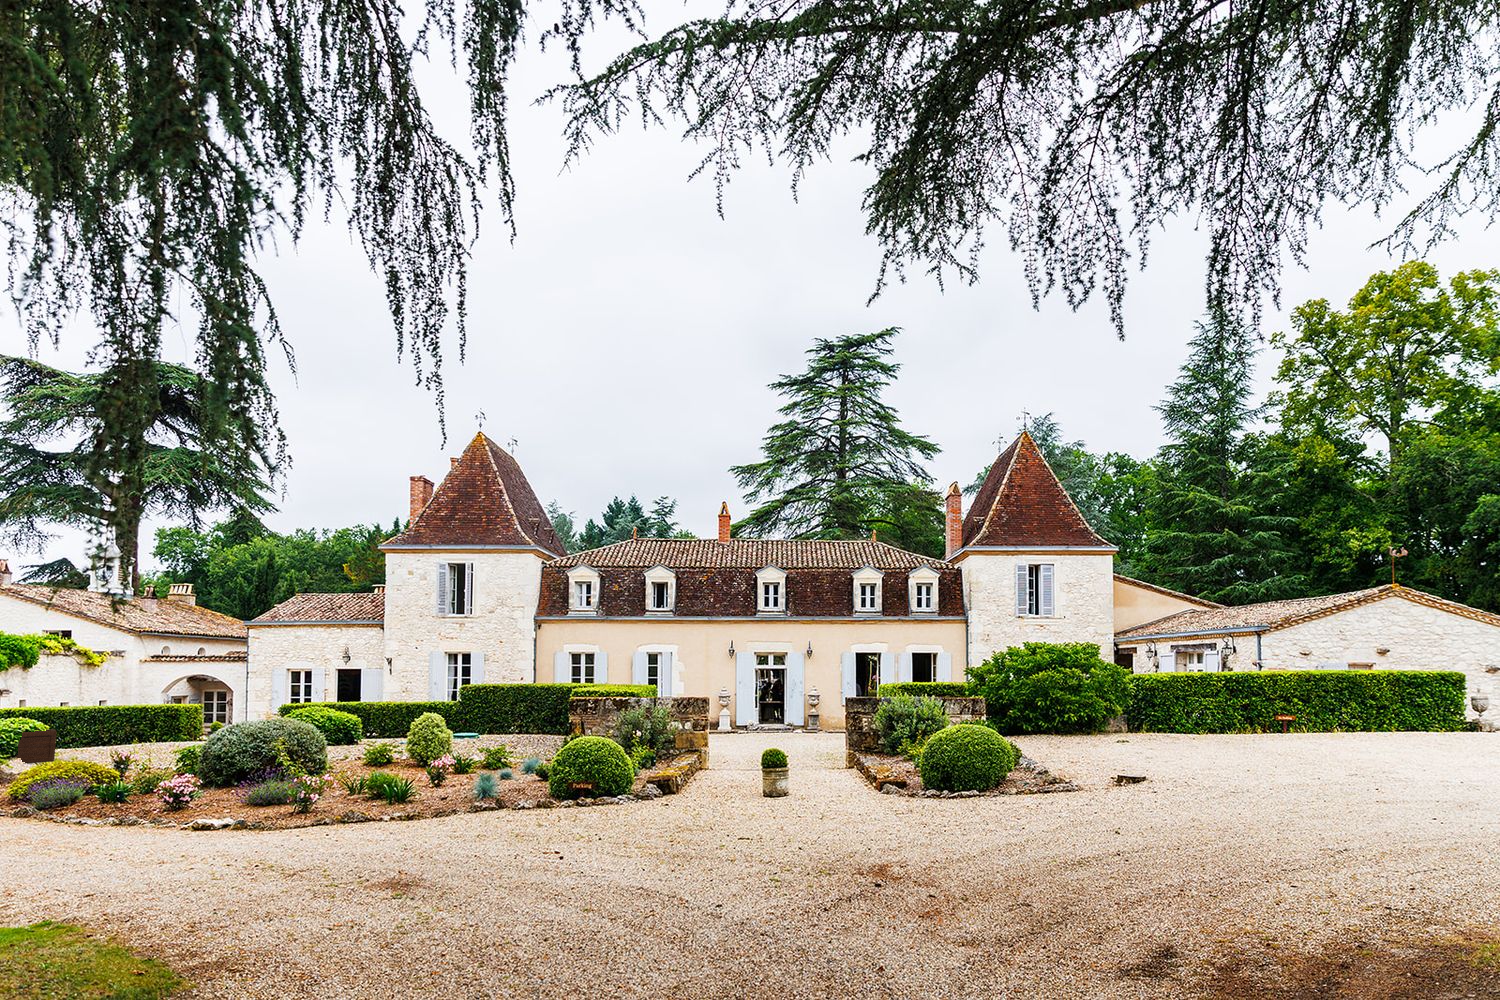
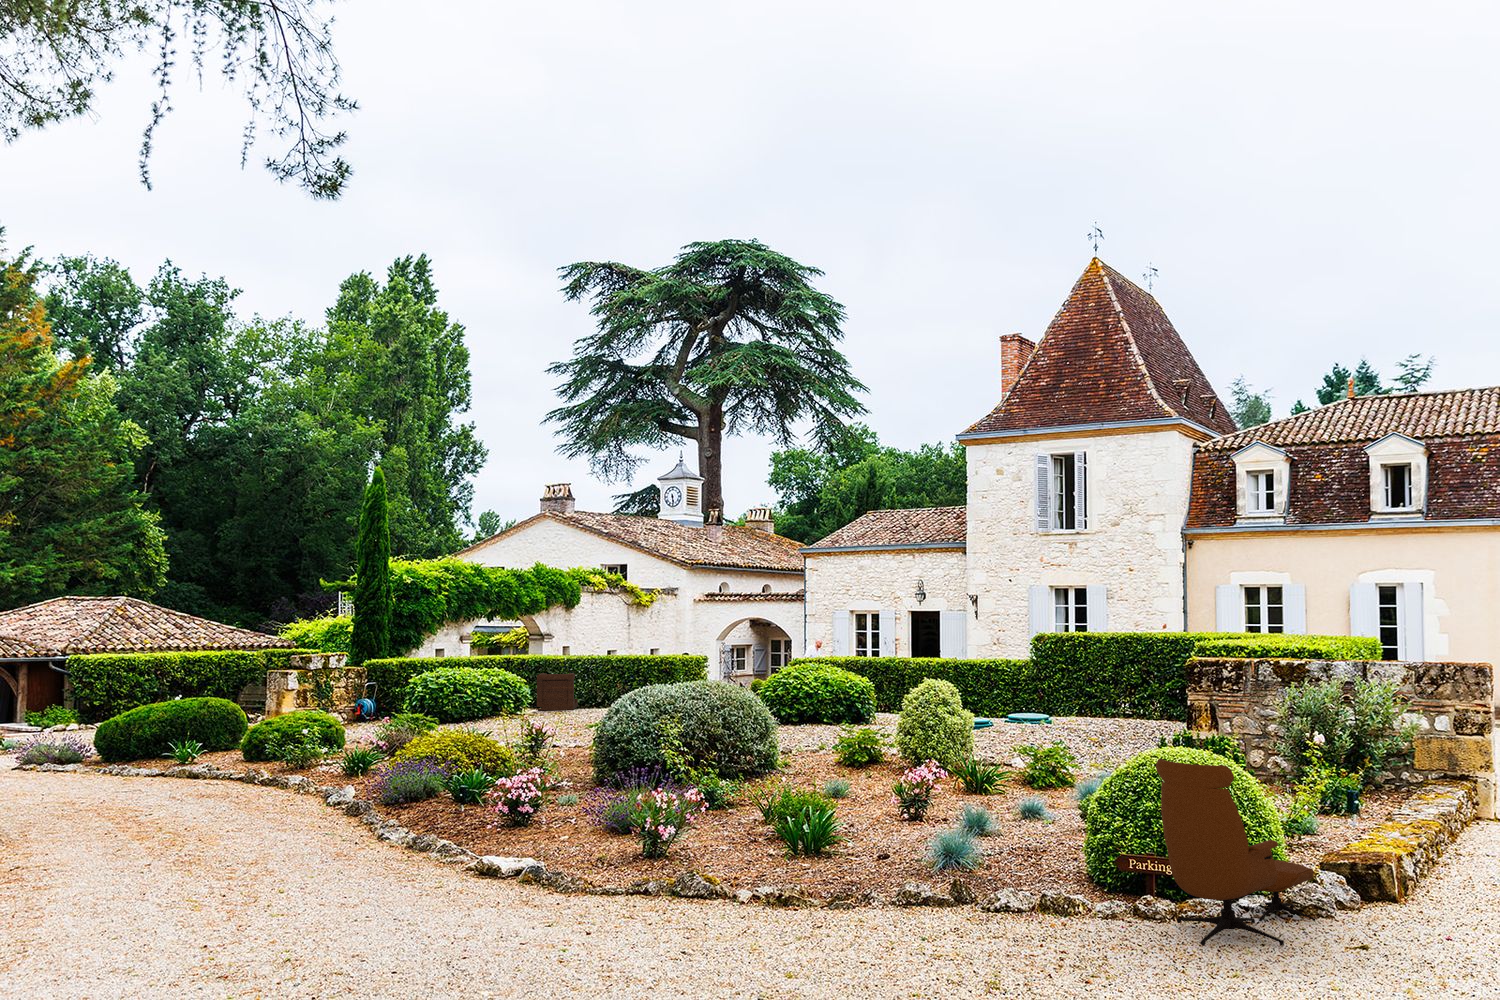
lounge chair: none [596,733,650,809] -> present [1156,759,1315,946]

